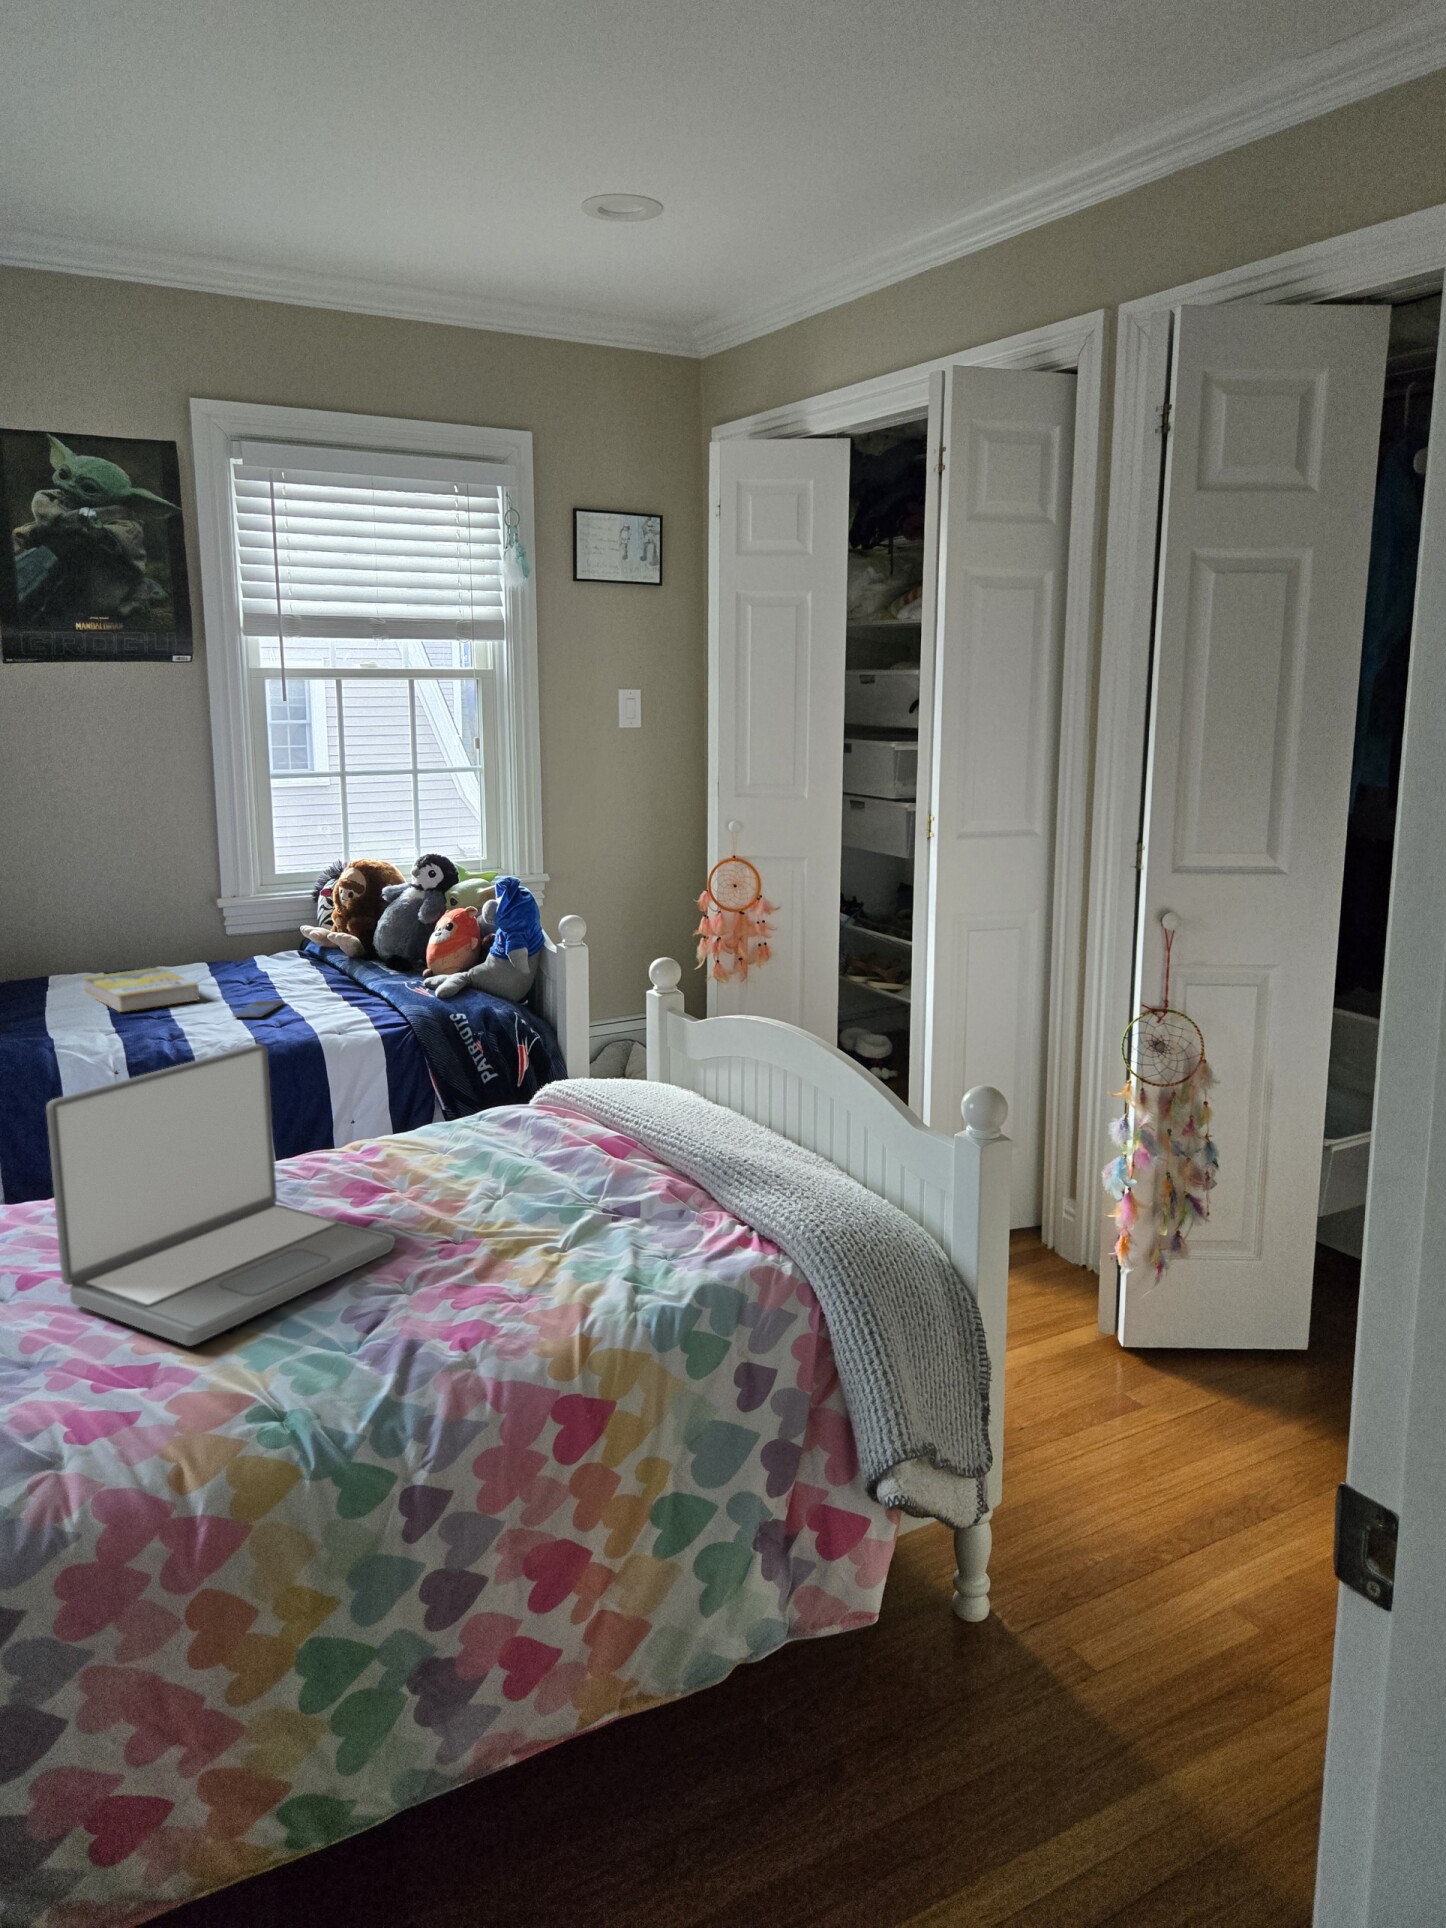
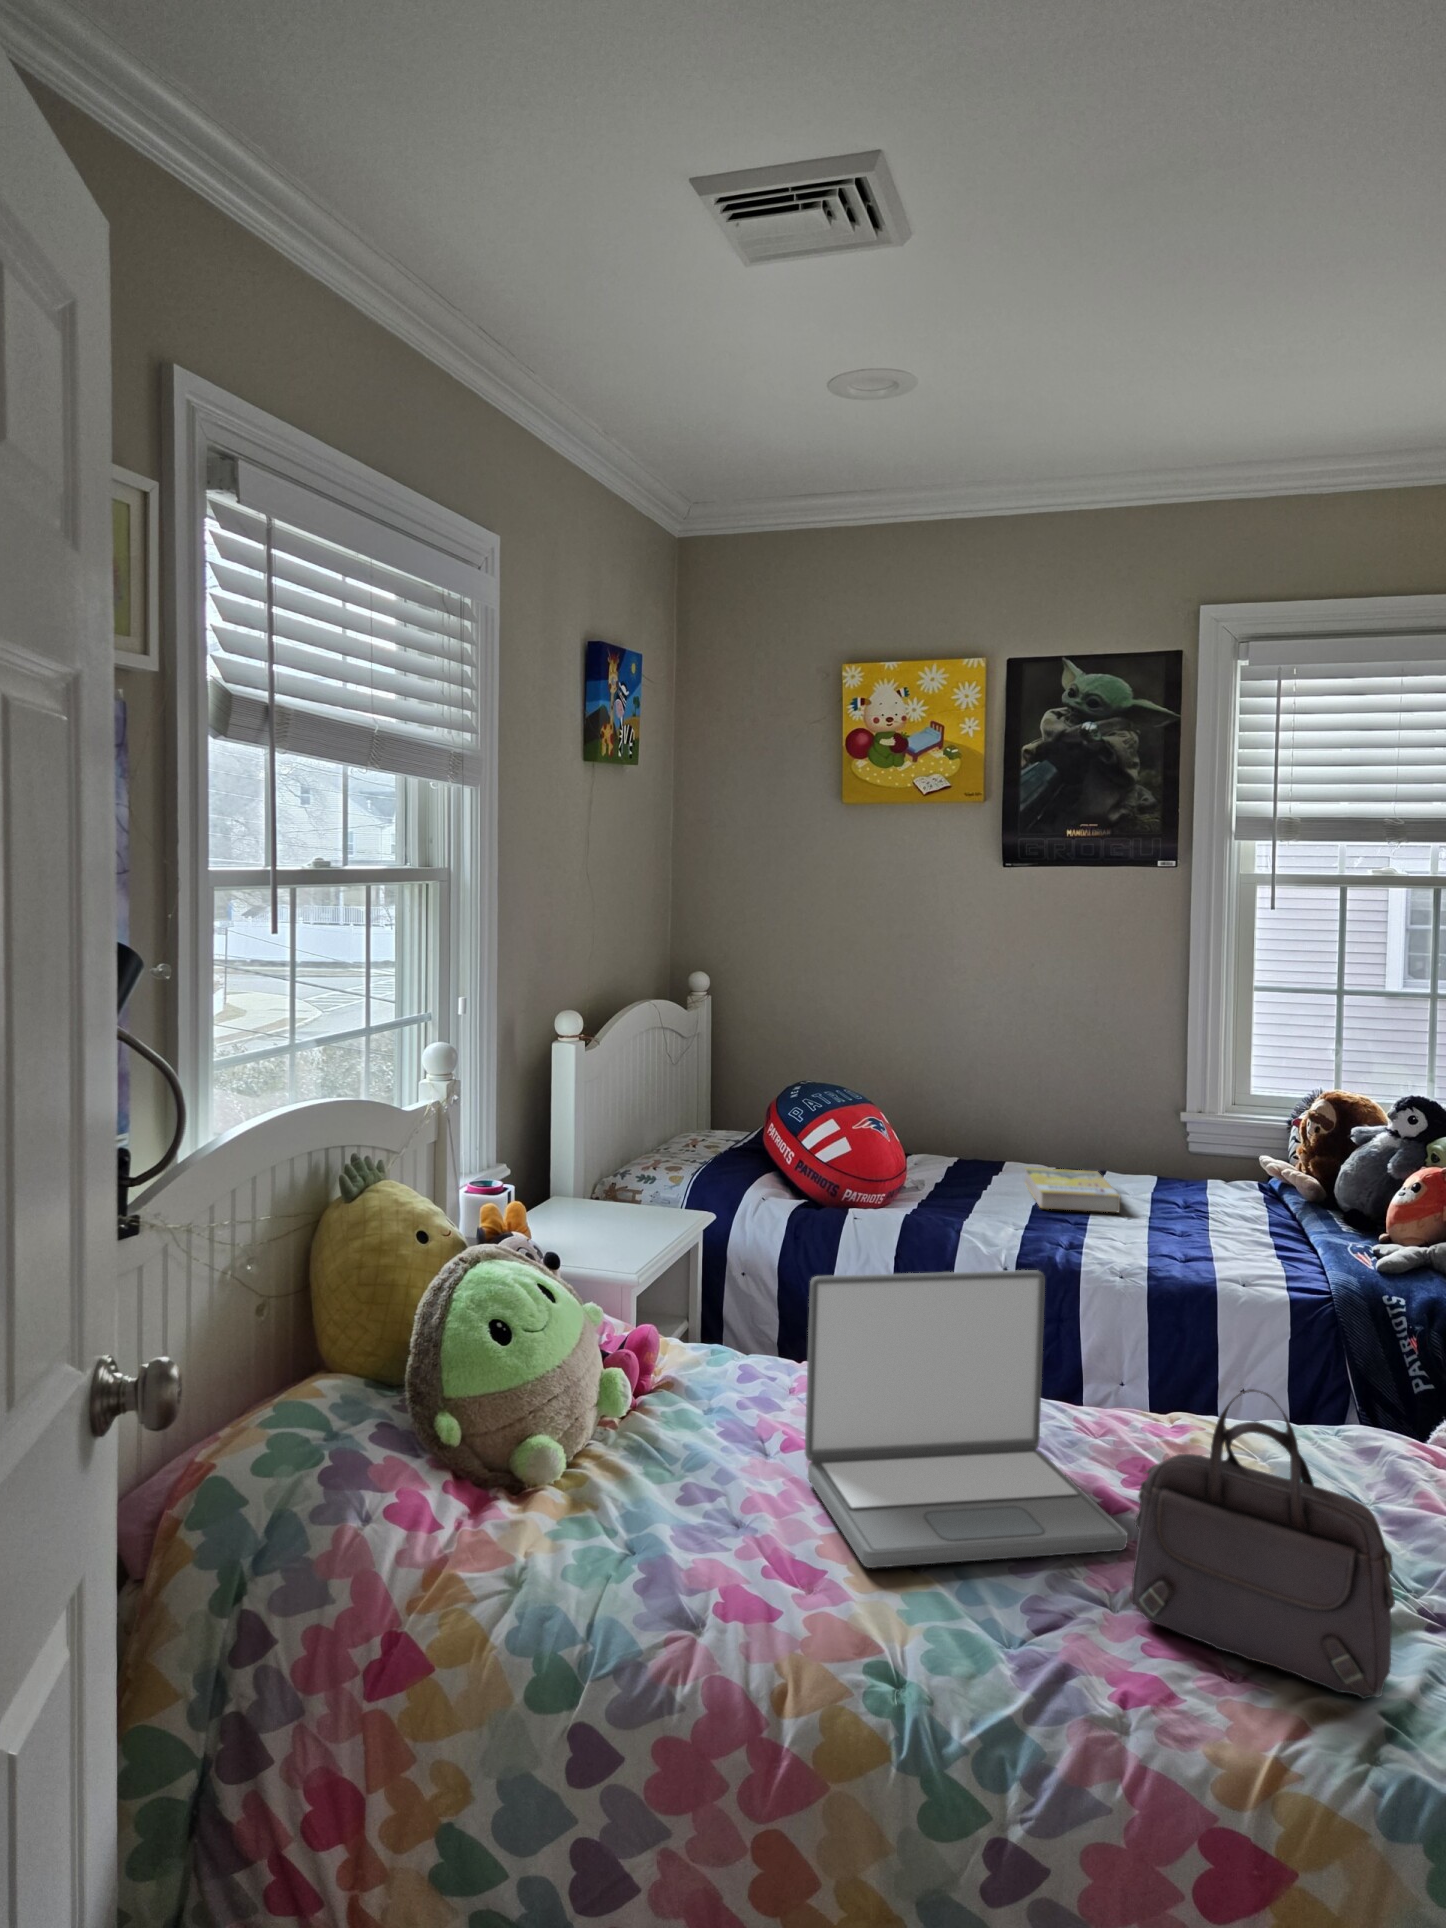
smartphone: present [233,1001,284,1017] -> none [1139,1226,1201,1244]
handbag: none [422,1079,621,1288] -> present [1132,1389,1395,1699]

